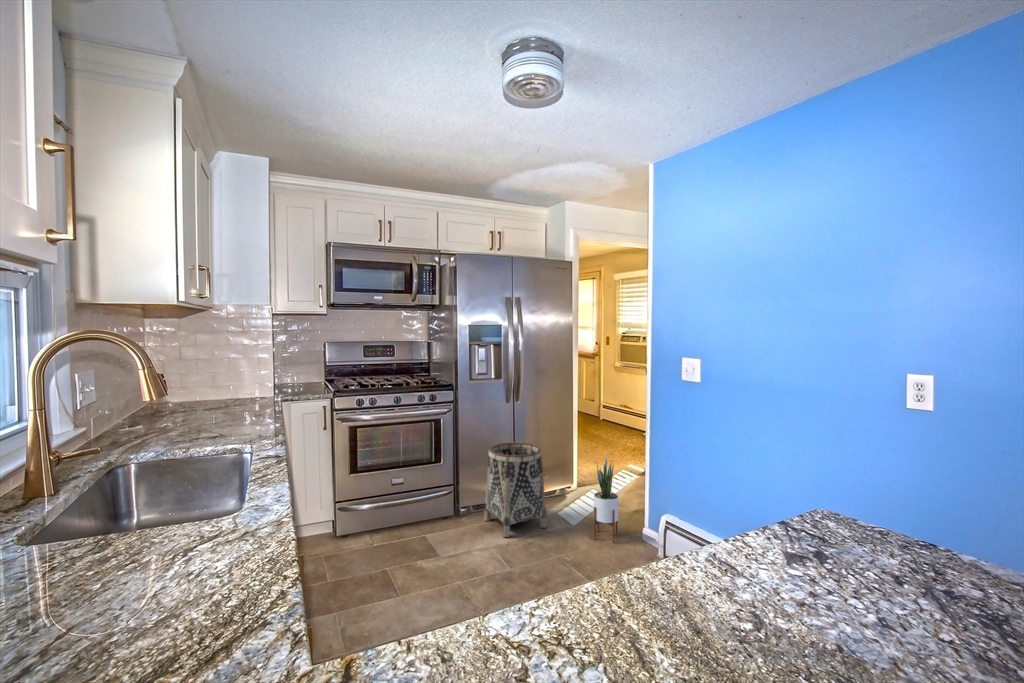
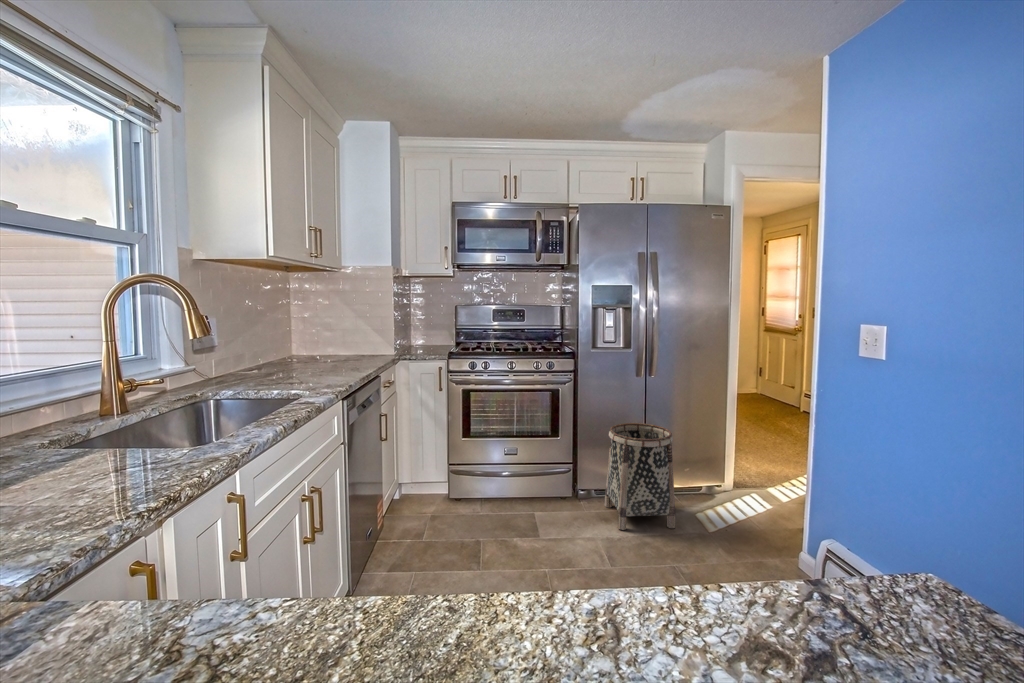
potted plant: present [594,458,618,543] -> none [732,455,770,566]

